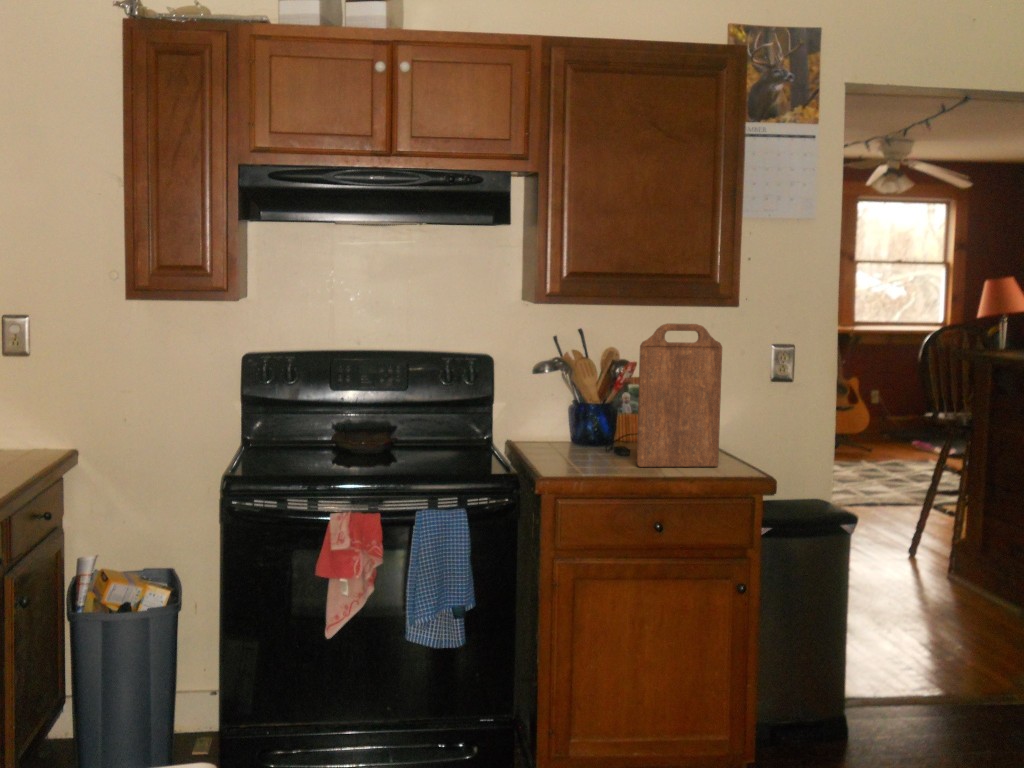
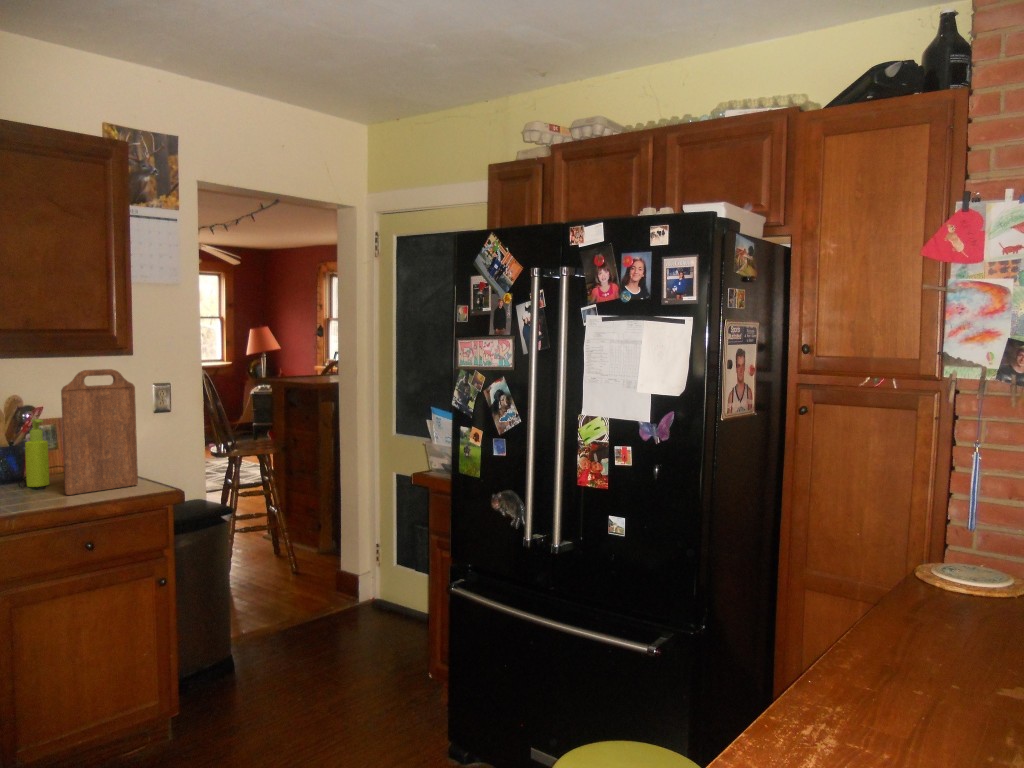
soap dispenser: none [612,377,636,453] -> present [25,419,49,487]

